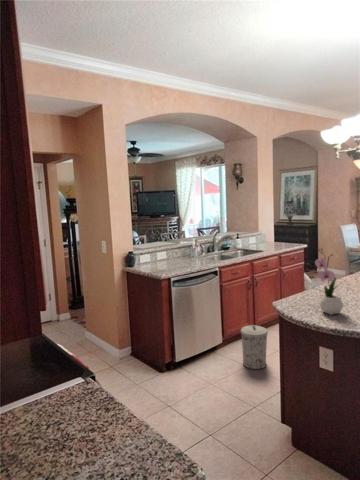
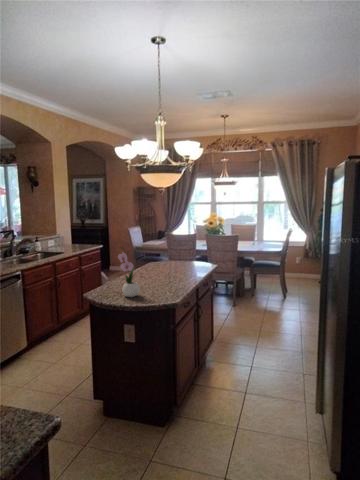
trash can: present [241,325,268,369] -> none [48,322,74,364]

